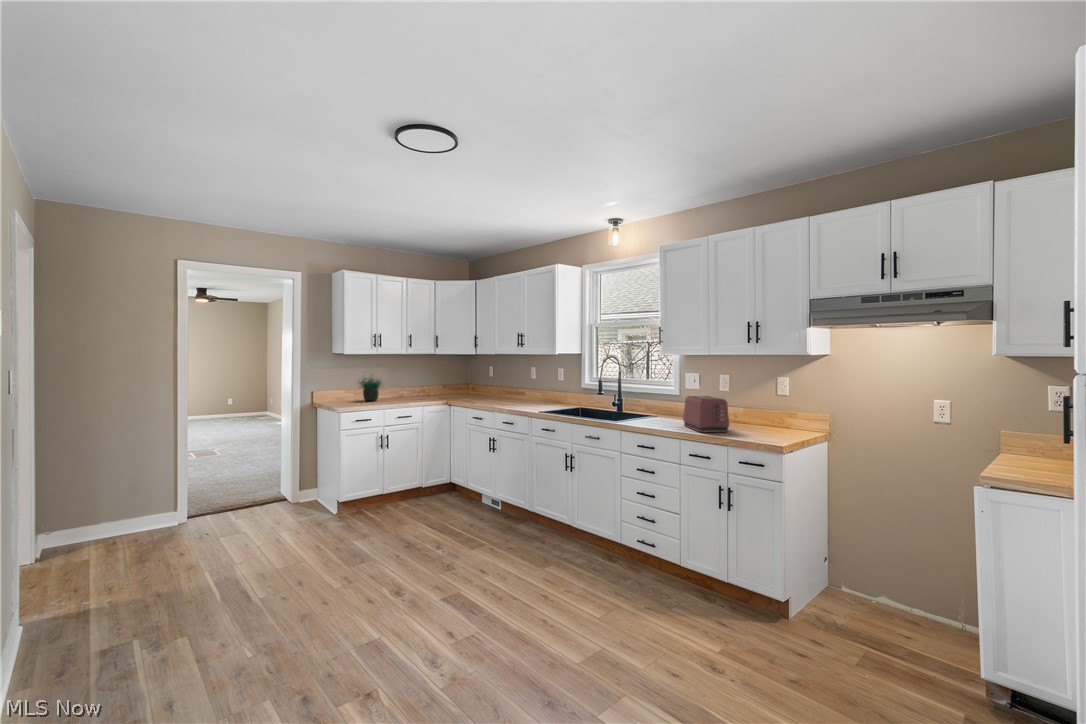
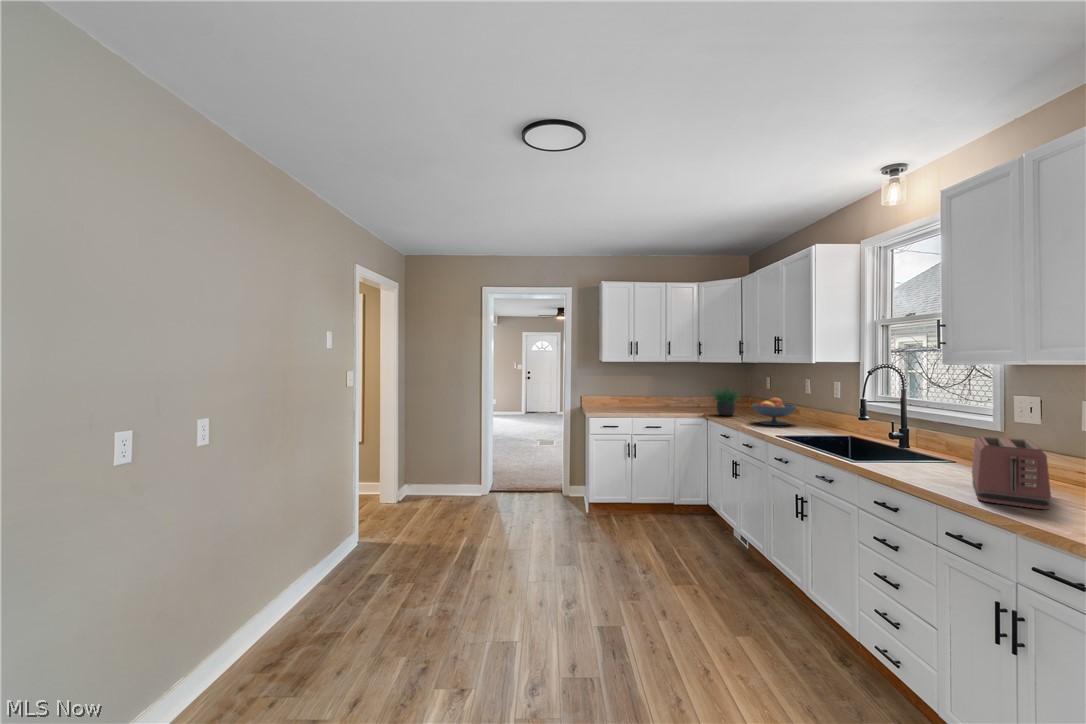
potted plant: present [359,377,381,401] -> present [713,388,738,416]
fruit bowl: none [501,383,535,406] -> present [752,398,796,425]

